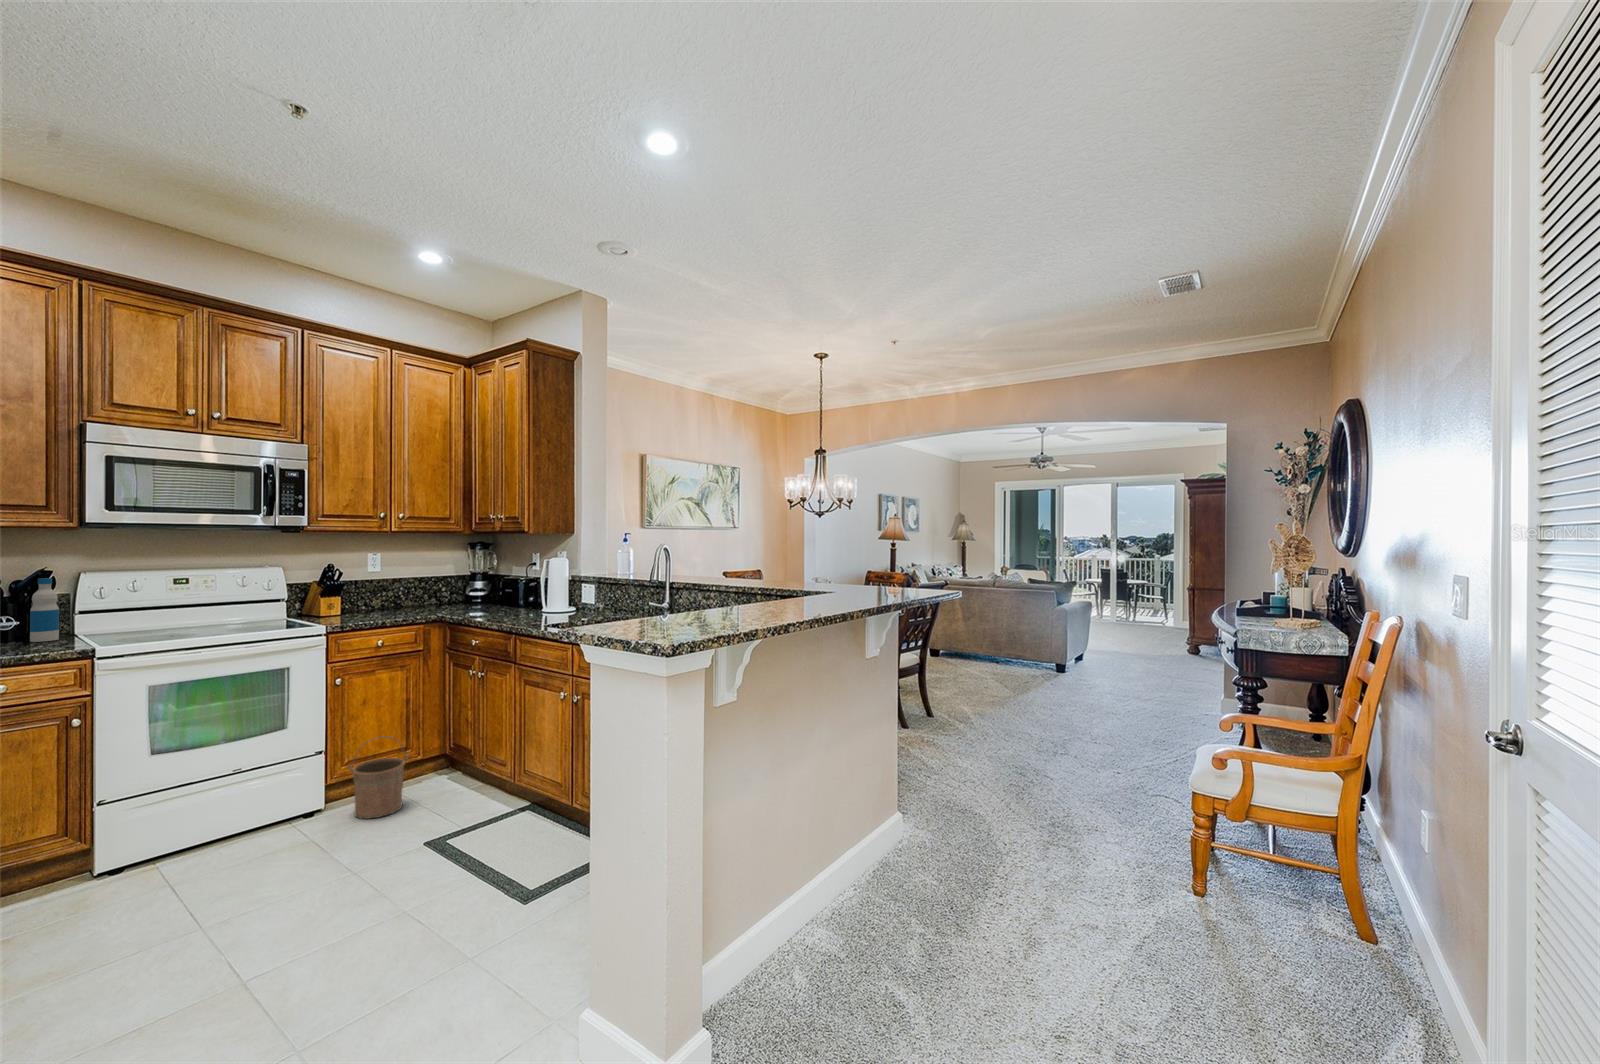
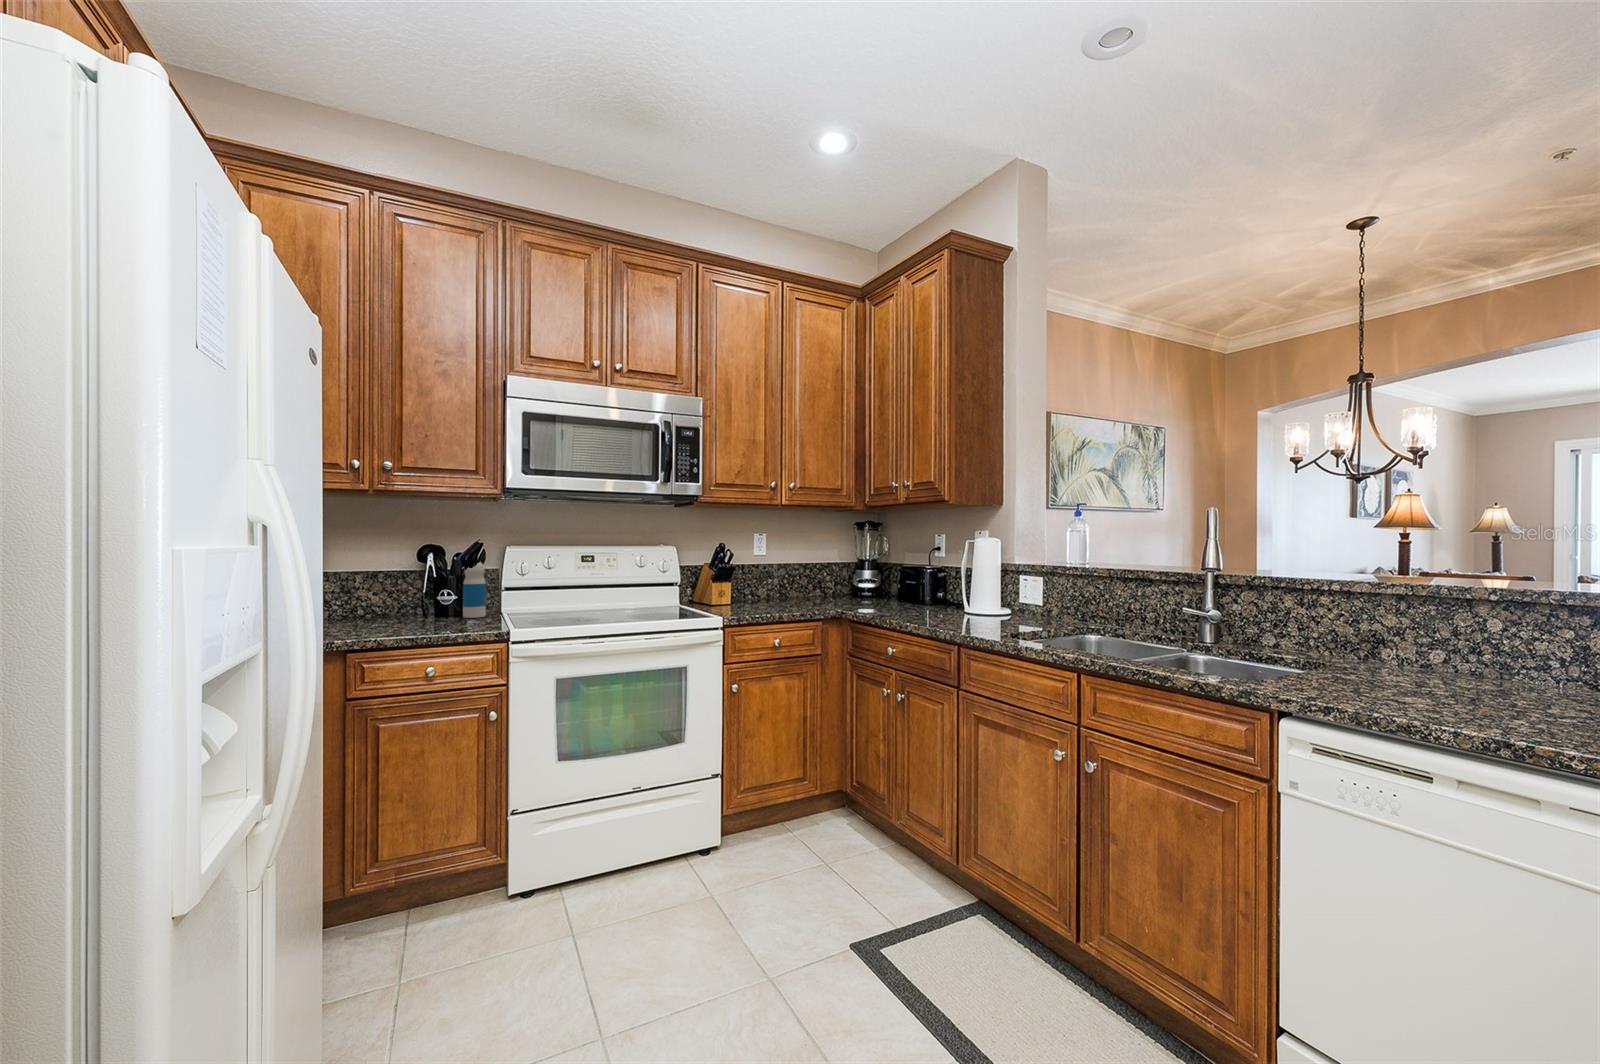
bucket: present [348,736,409,819] -> none [748,766,814,874]

